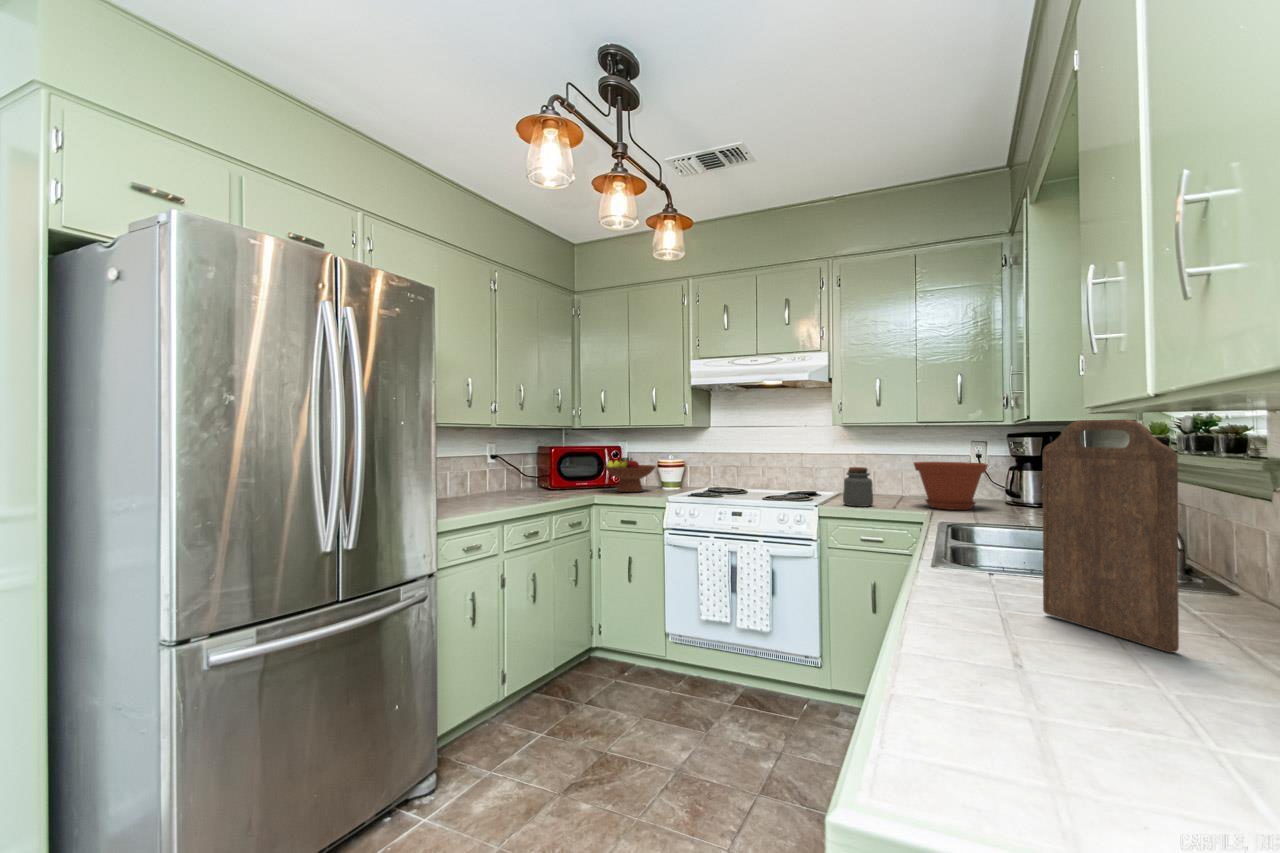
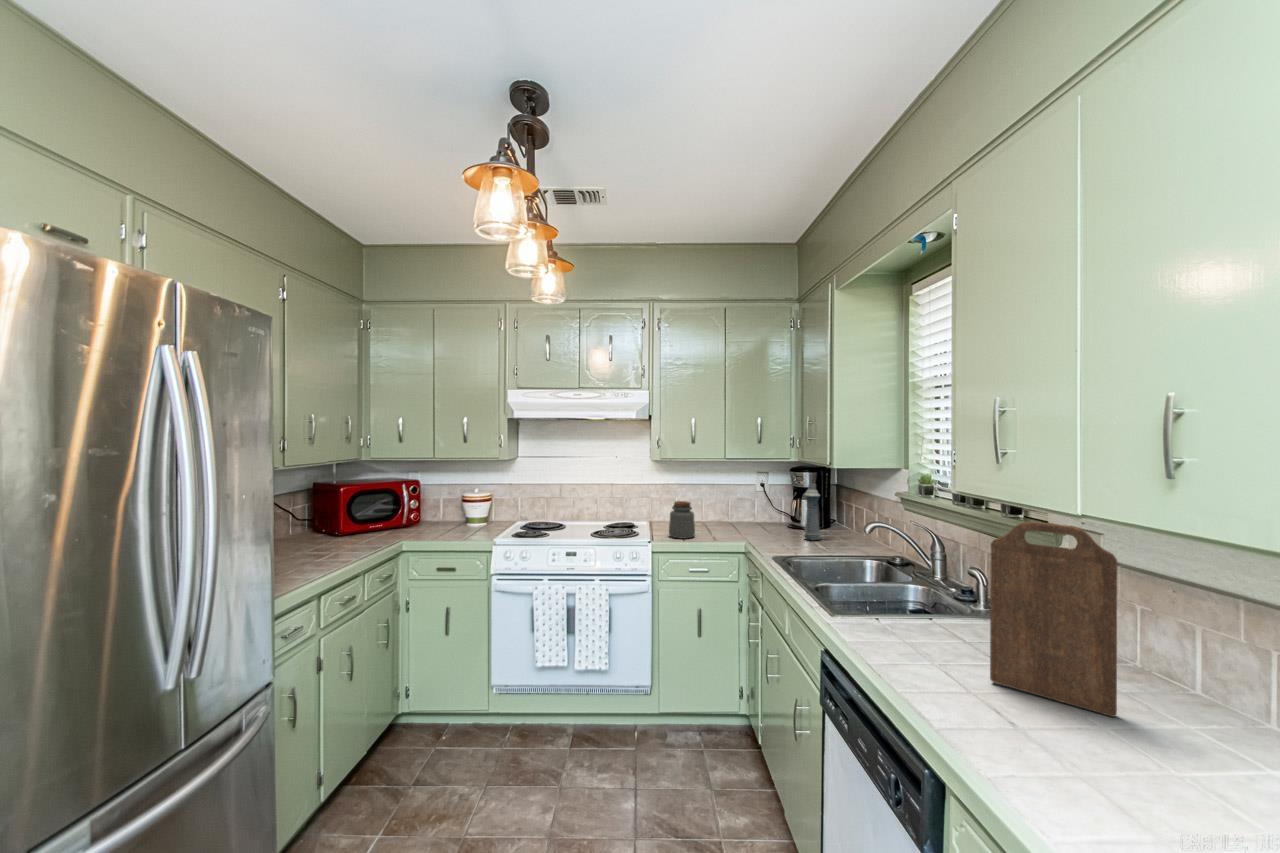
bottle: none [1011,446,1035,516] -> present [804,483,821,540]
fruit bowl: present [605,457,655,492] -> none [406,494,468,533]
plant pot: present [914,462,988,510] -> none [725,493,783,537]

